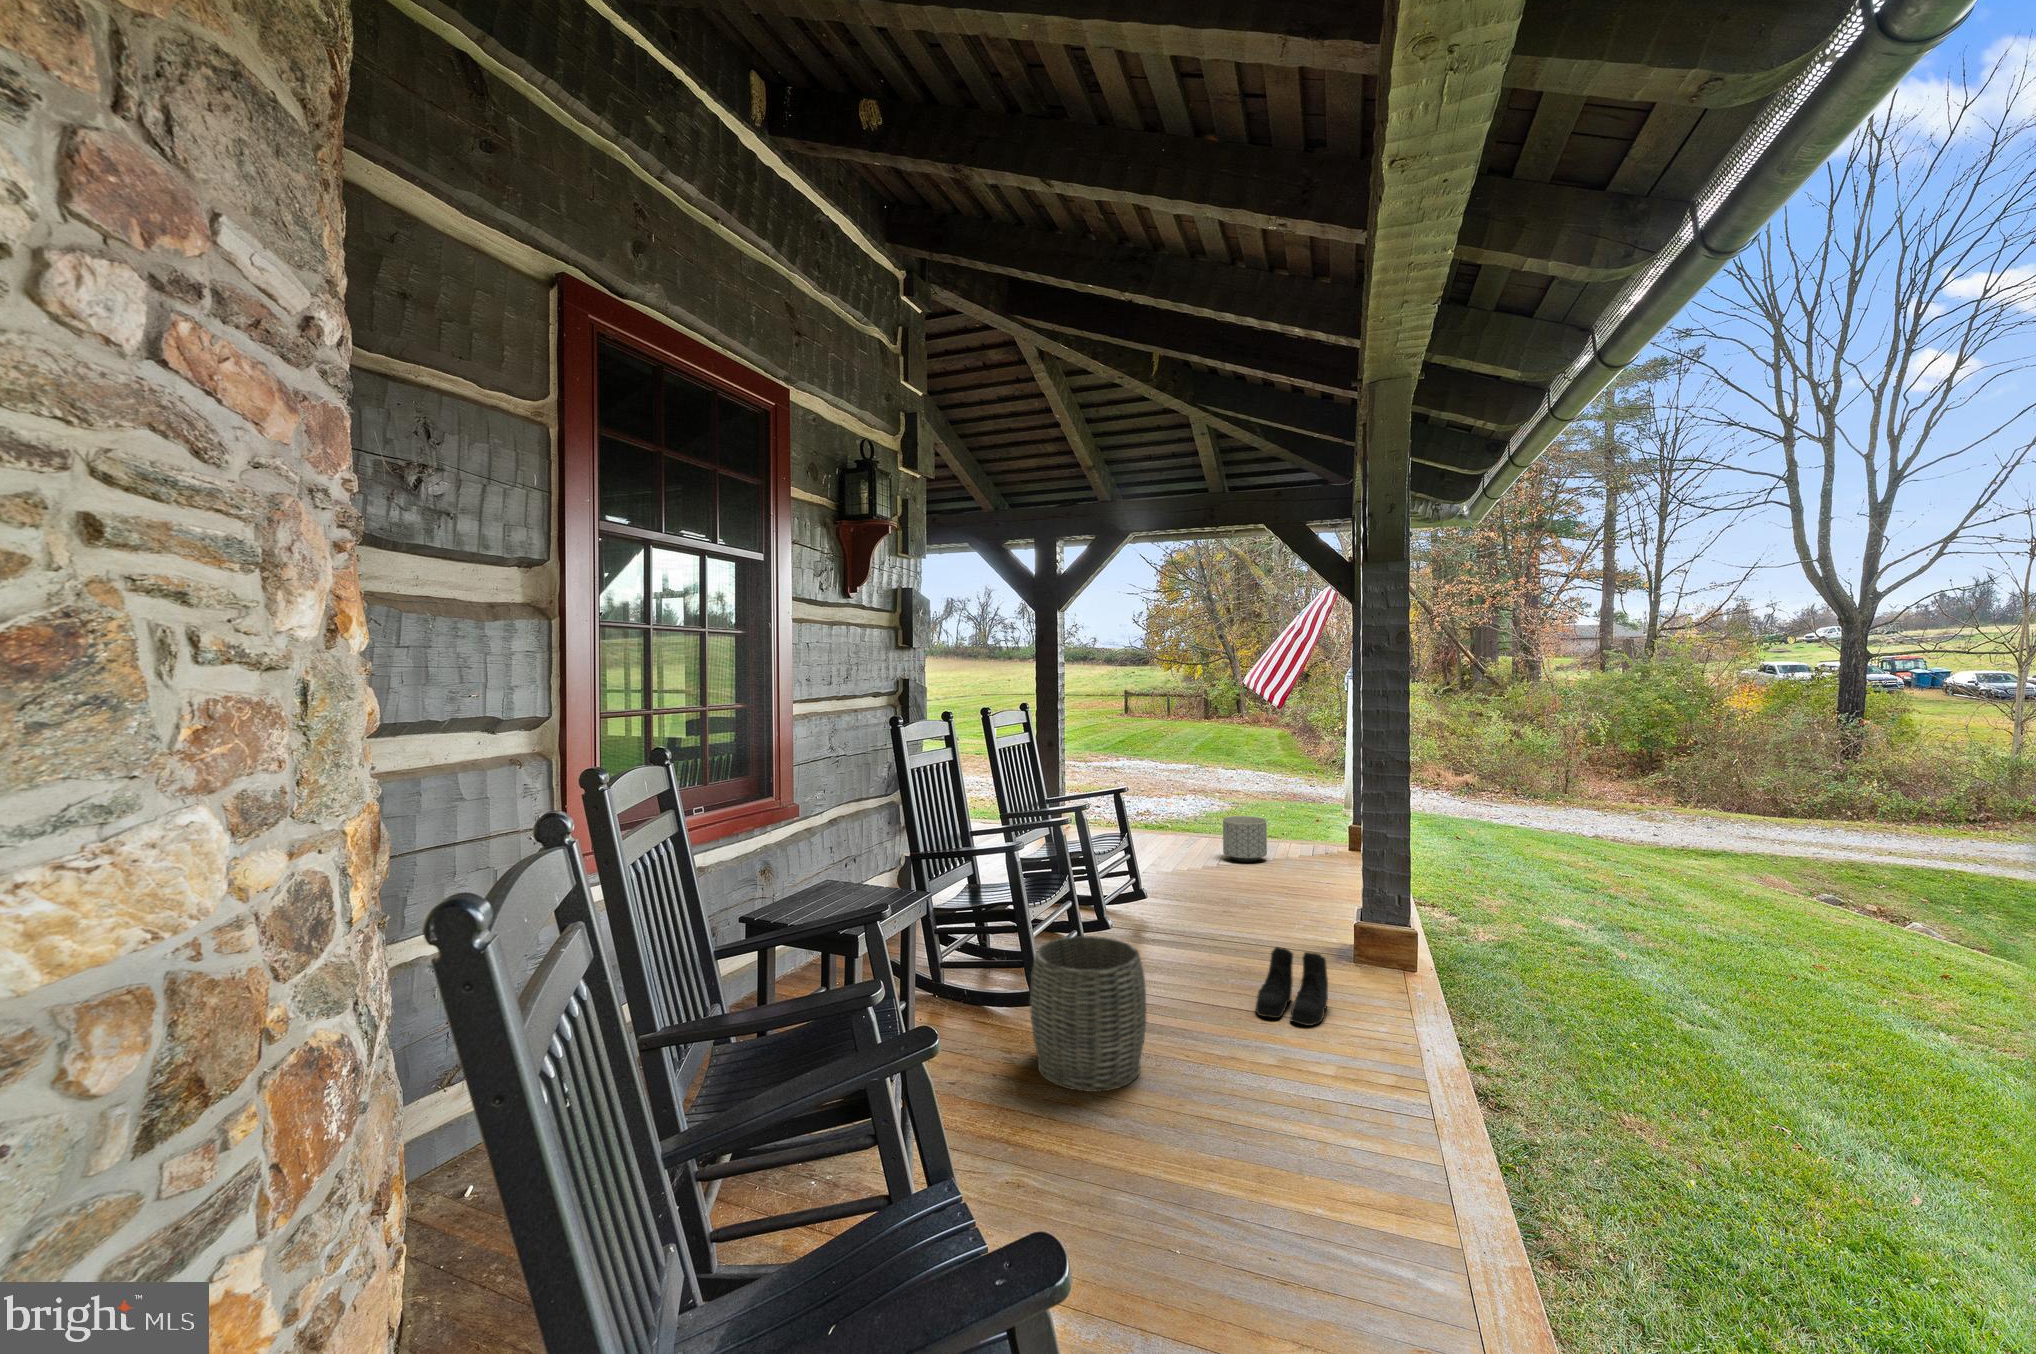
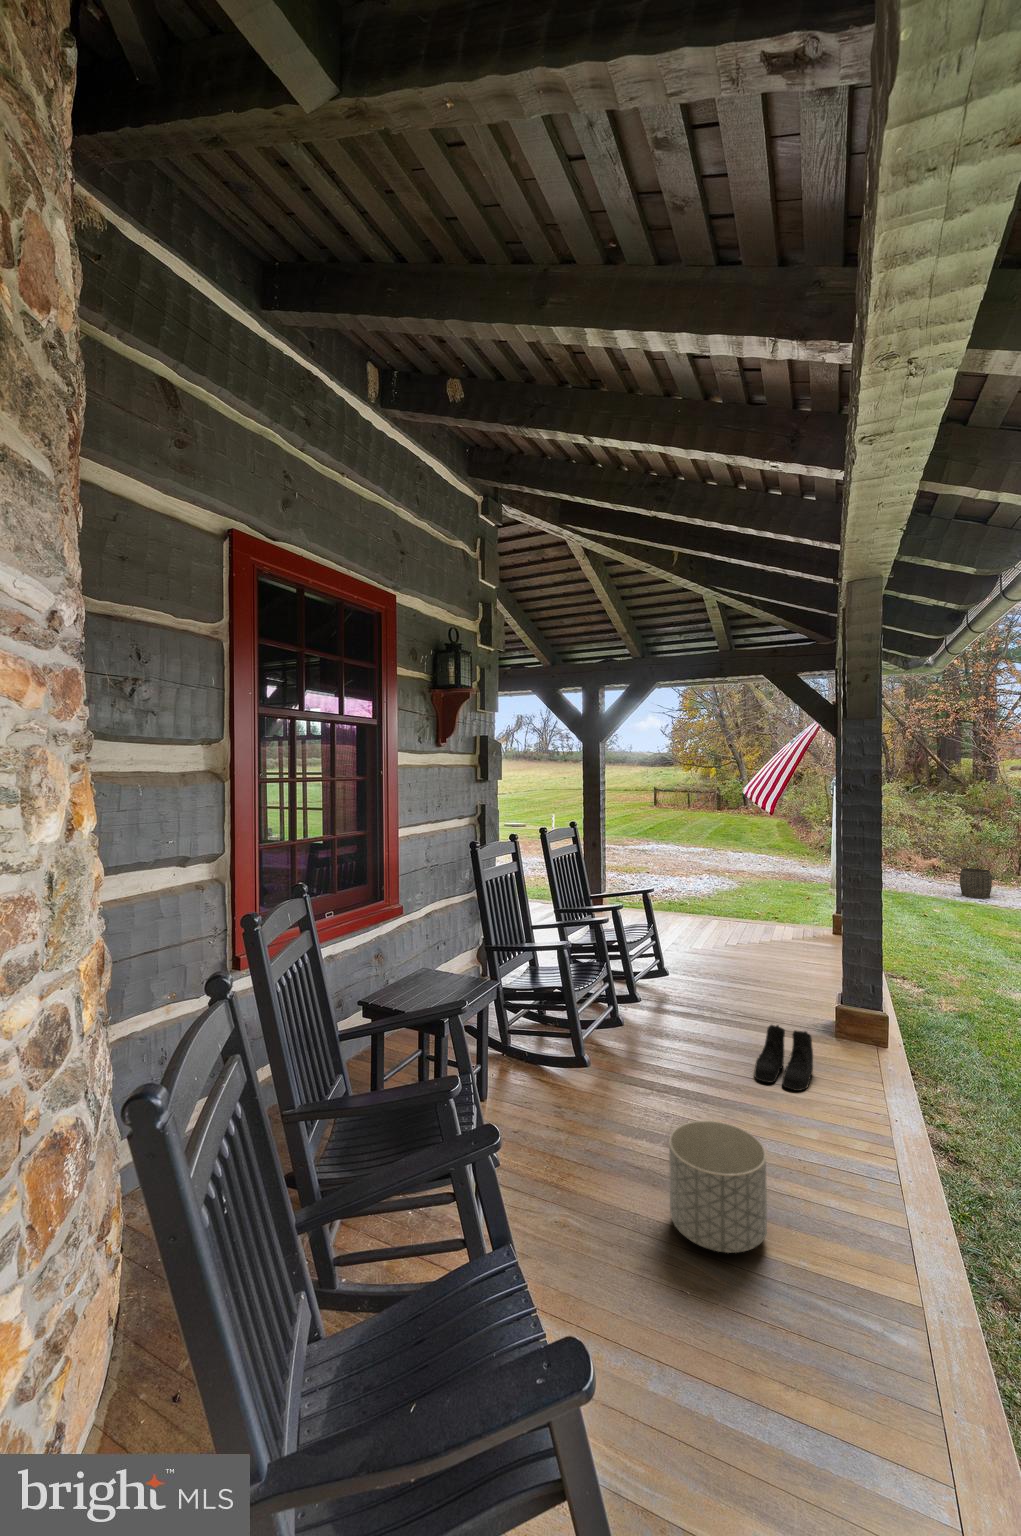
planter: present [1223,816,1267,862] -> present [669,1121,767,1253]
woven basket: present [1030,936,1146,1092] -> present [960,868,992,899]

